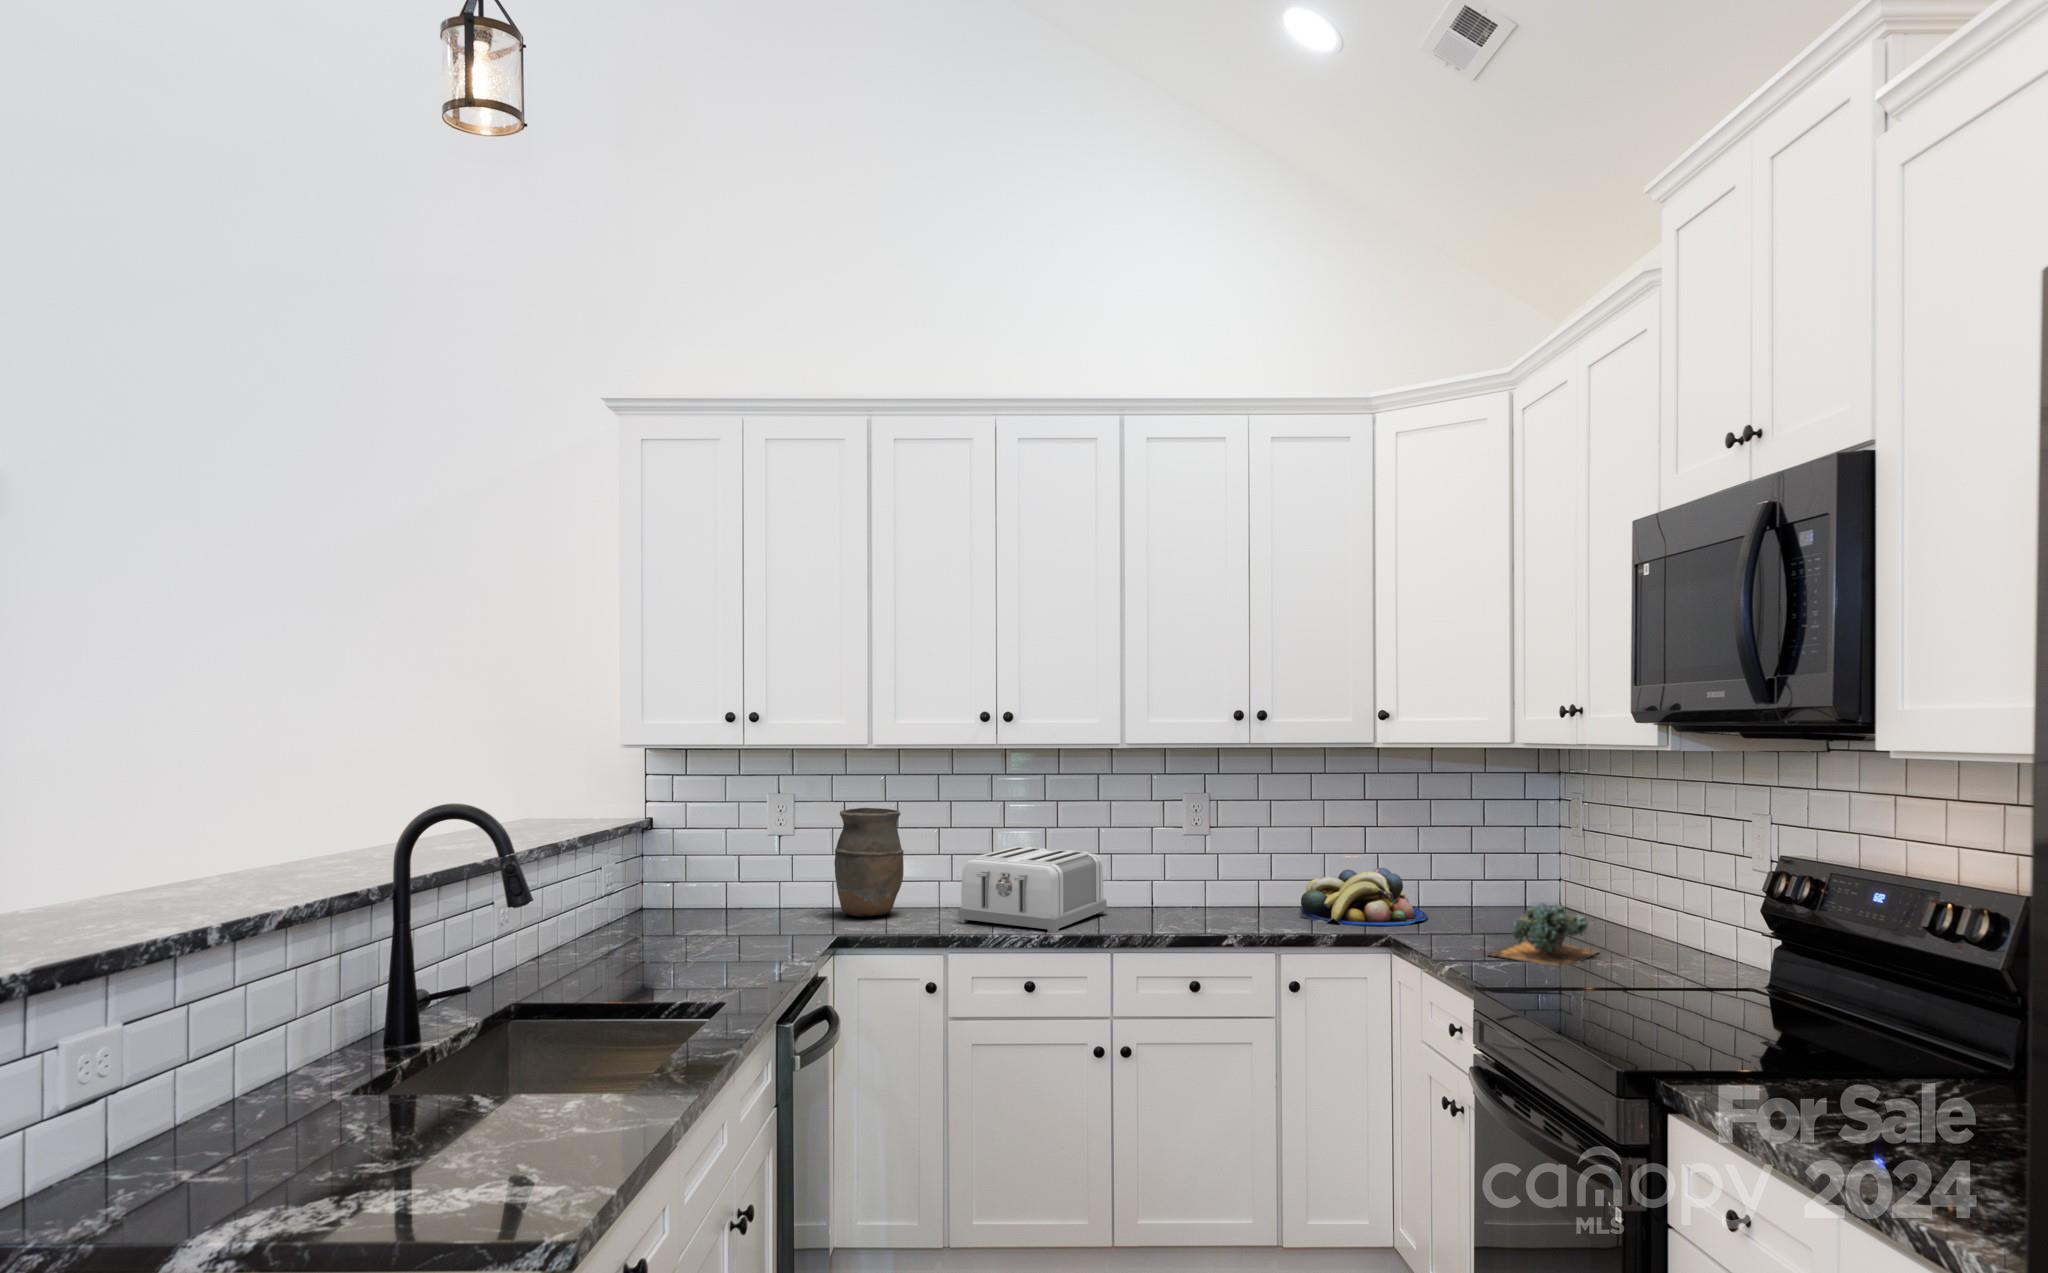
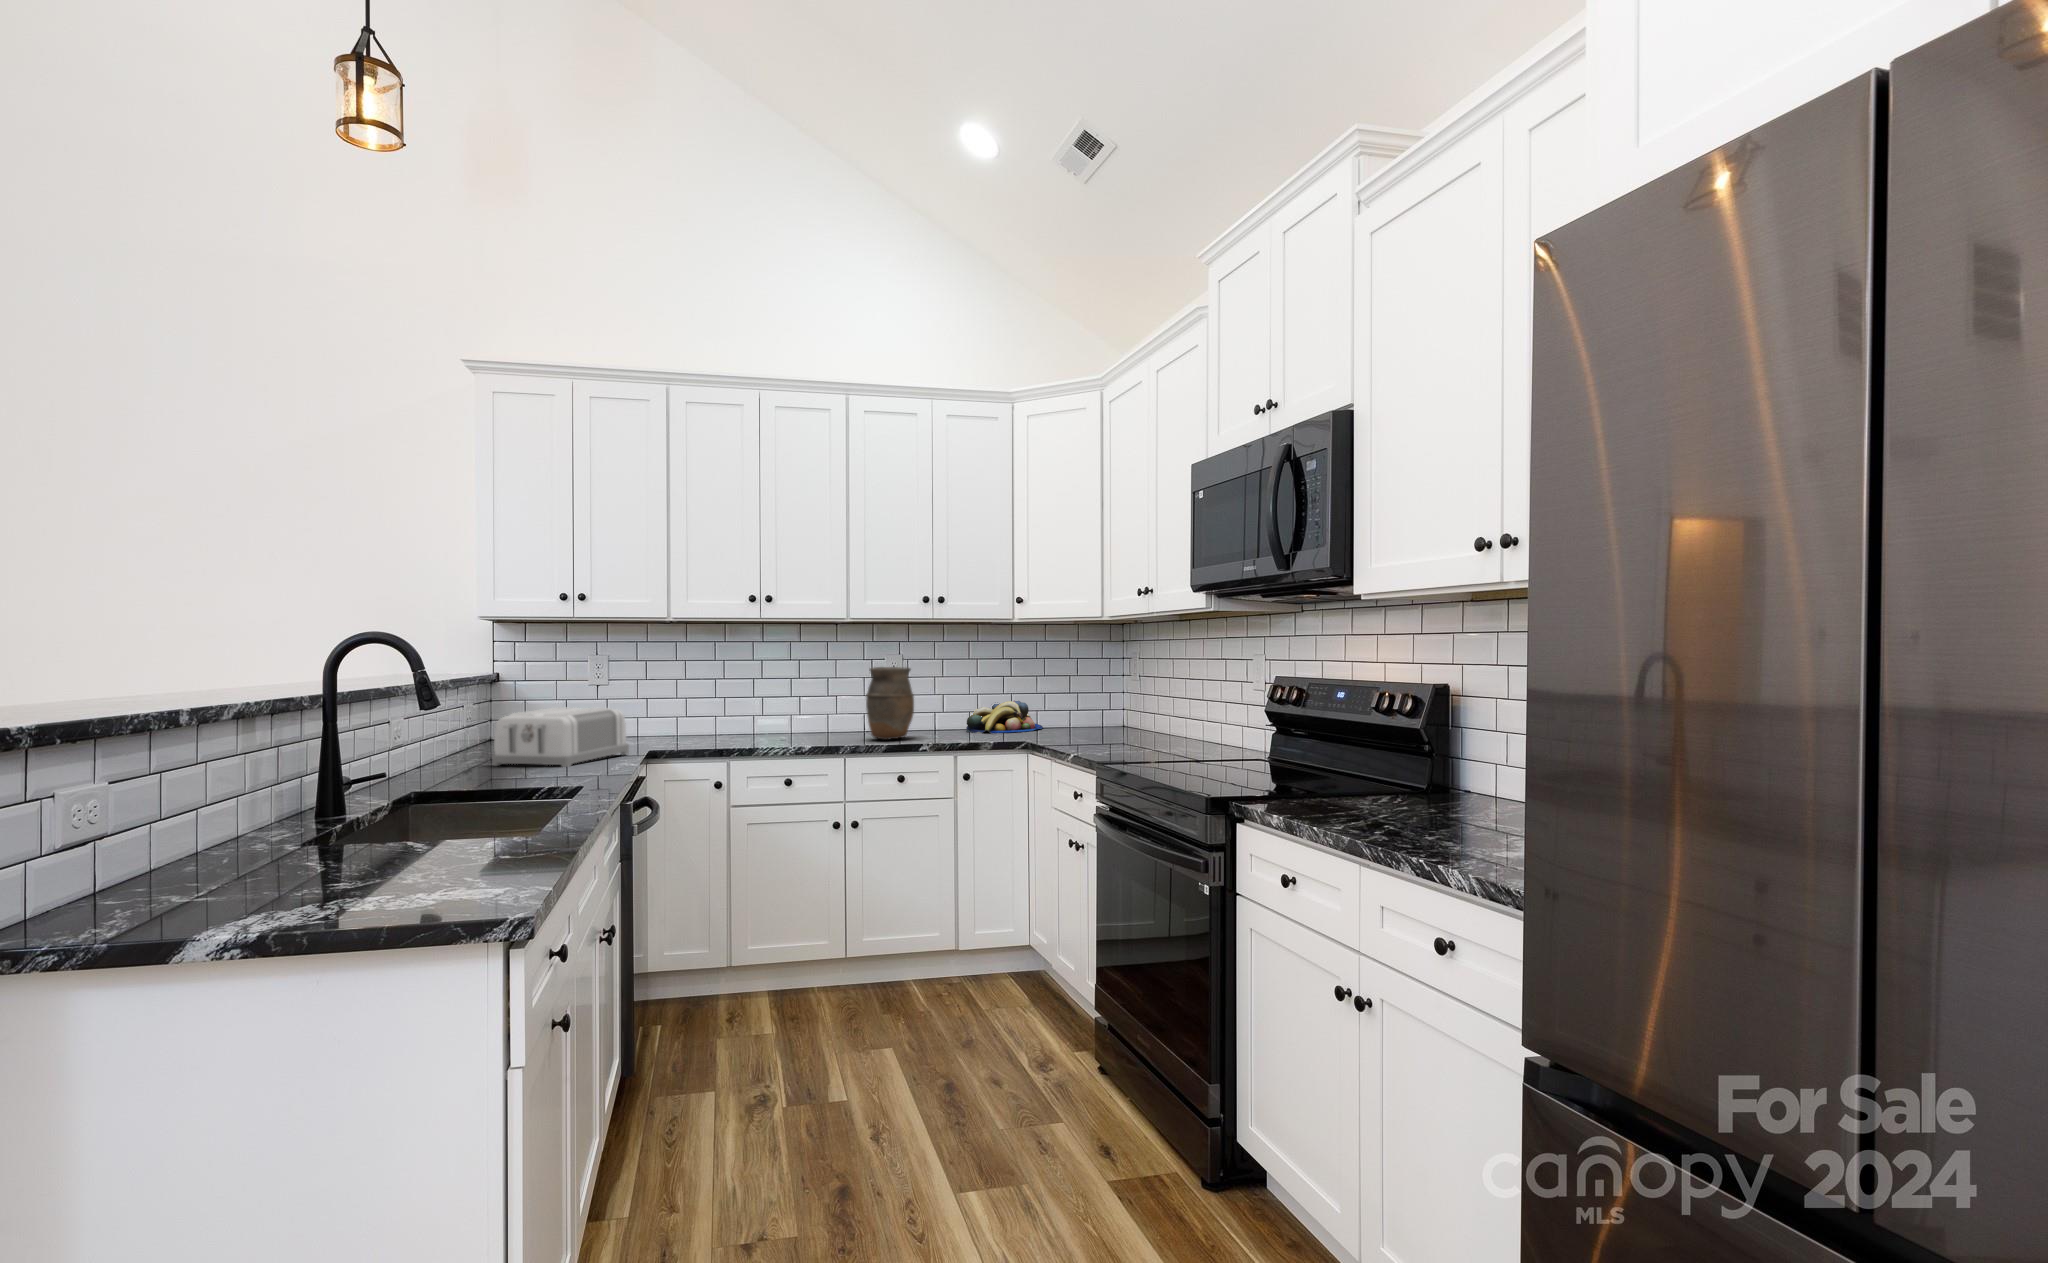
vase: present [834,808,904,916] -> present [866,667,914,740]
toaster: present [958,846,1107,932] -> present [493,707,629,767]
succulent plant: present [1488,903,1598,966] -> none [1075,707,1137,741]

